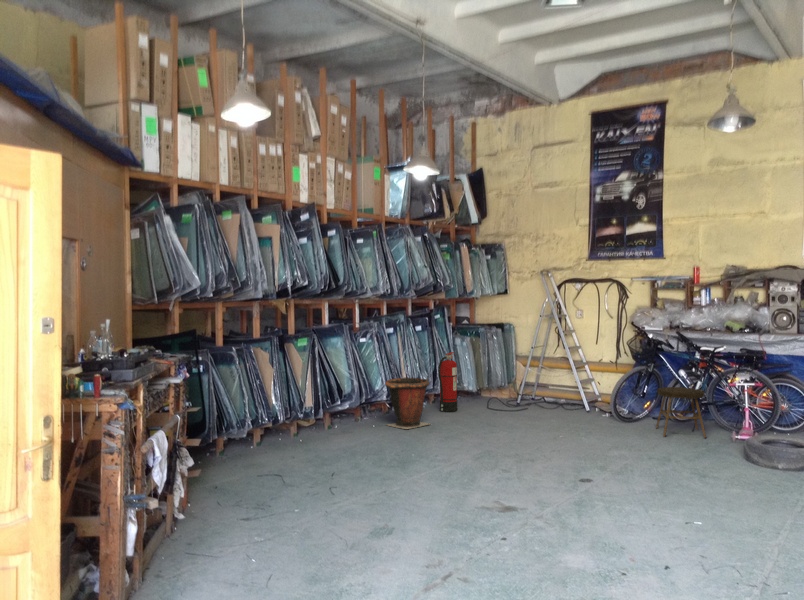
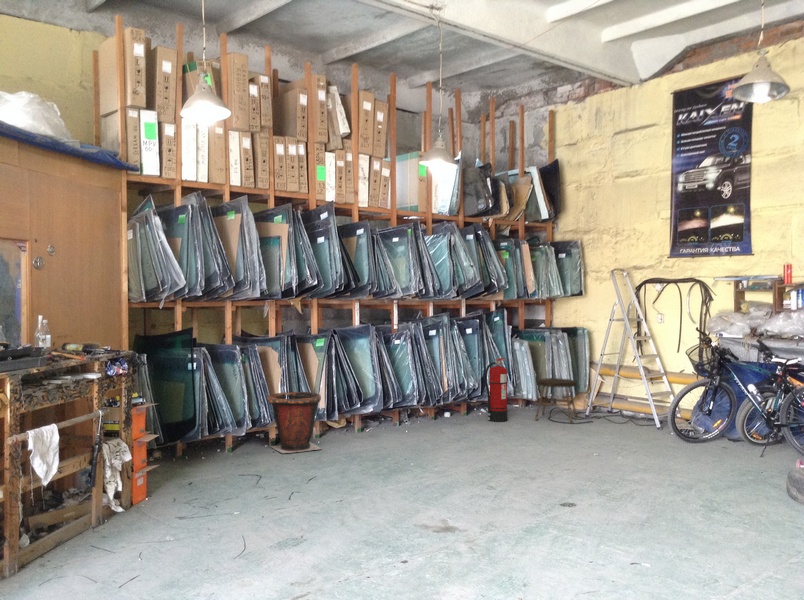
waste bin: present [386,378,429,429] -> present [267,392,322,453]
stool: present [656,387,706,438] -> present [535,378,577,423]

